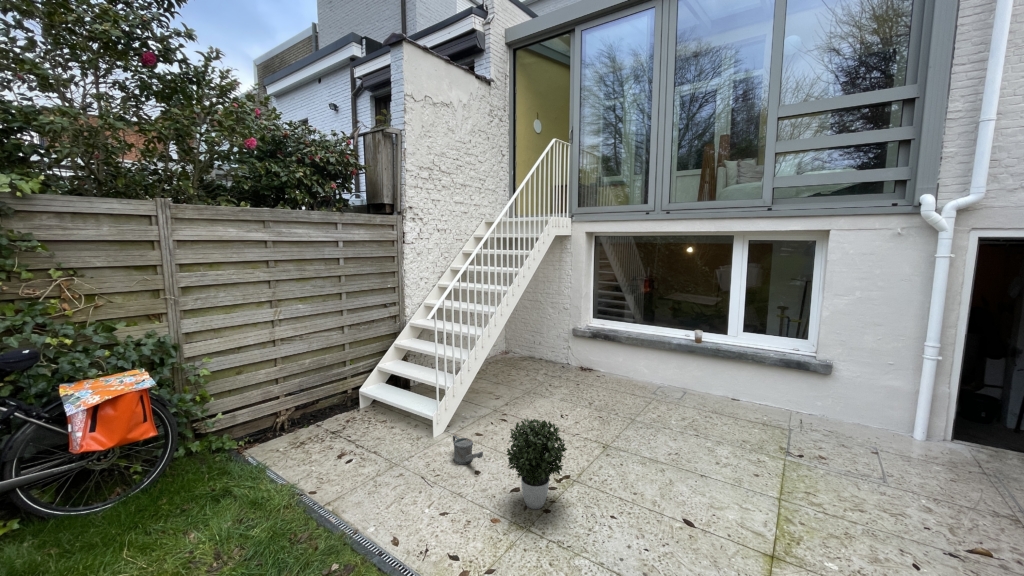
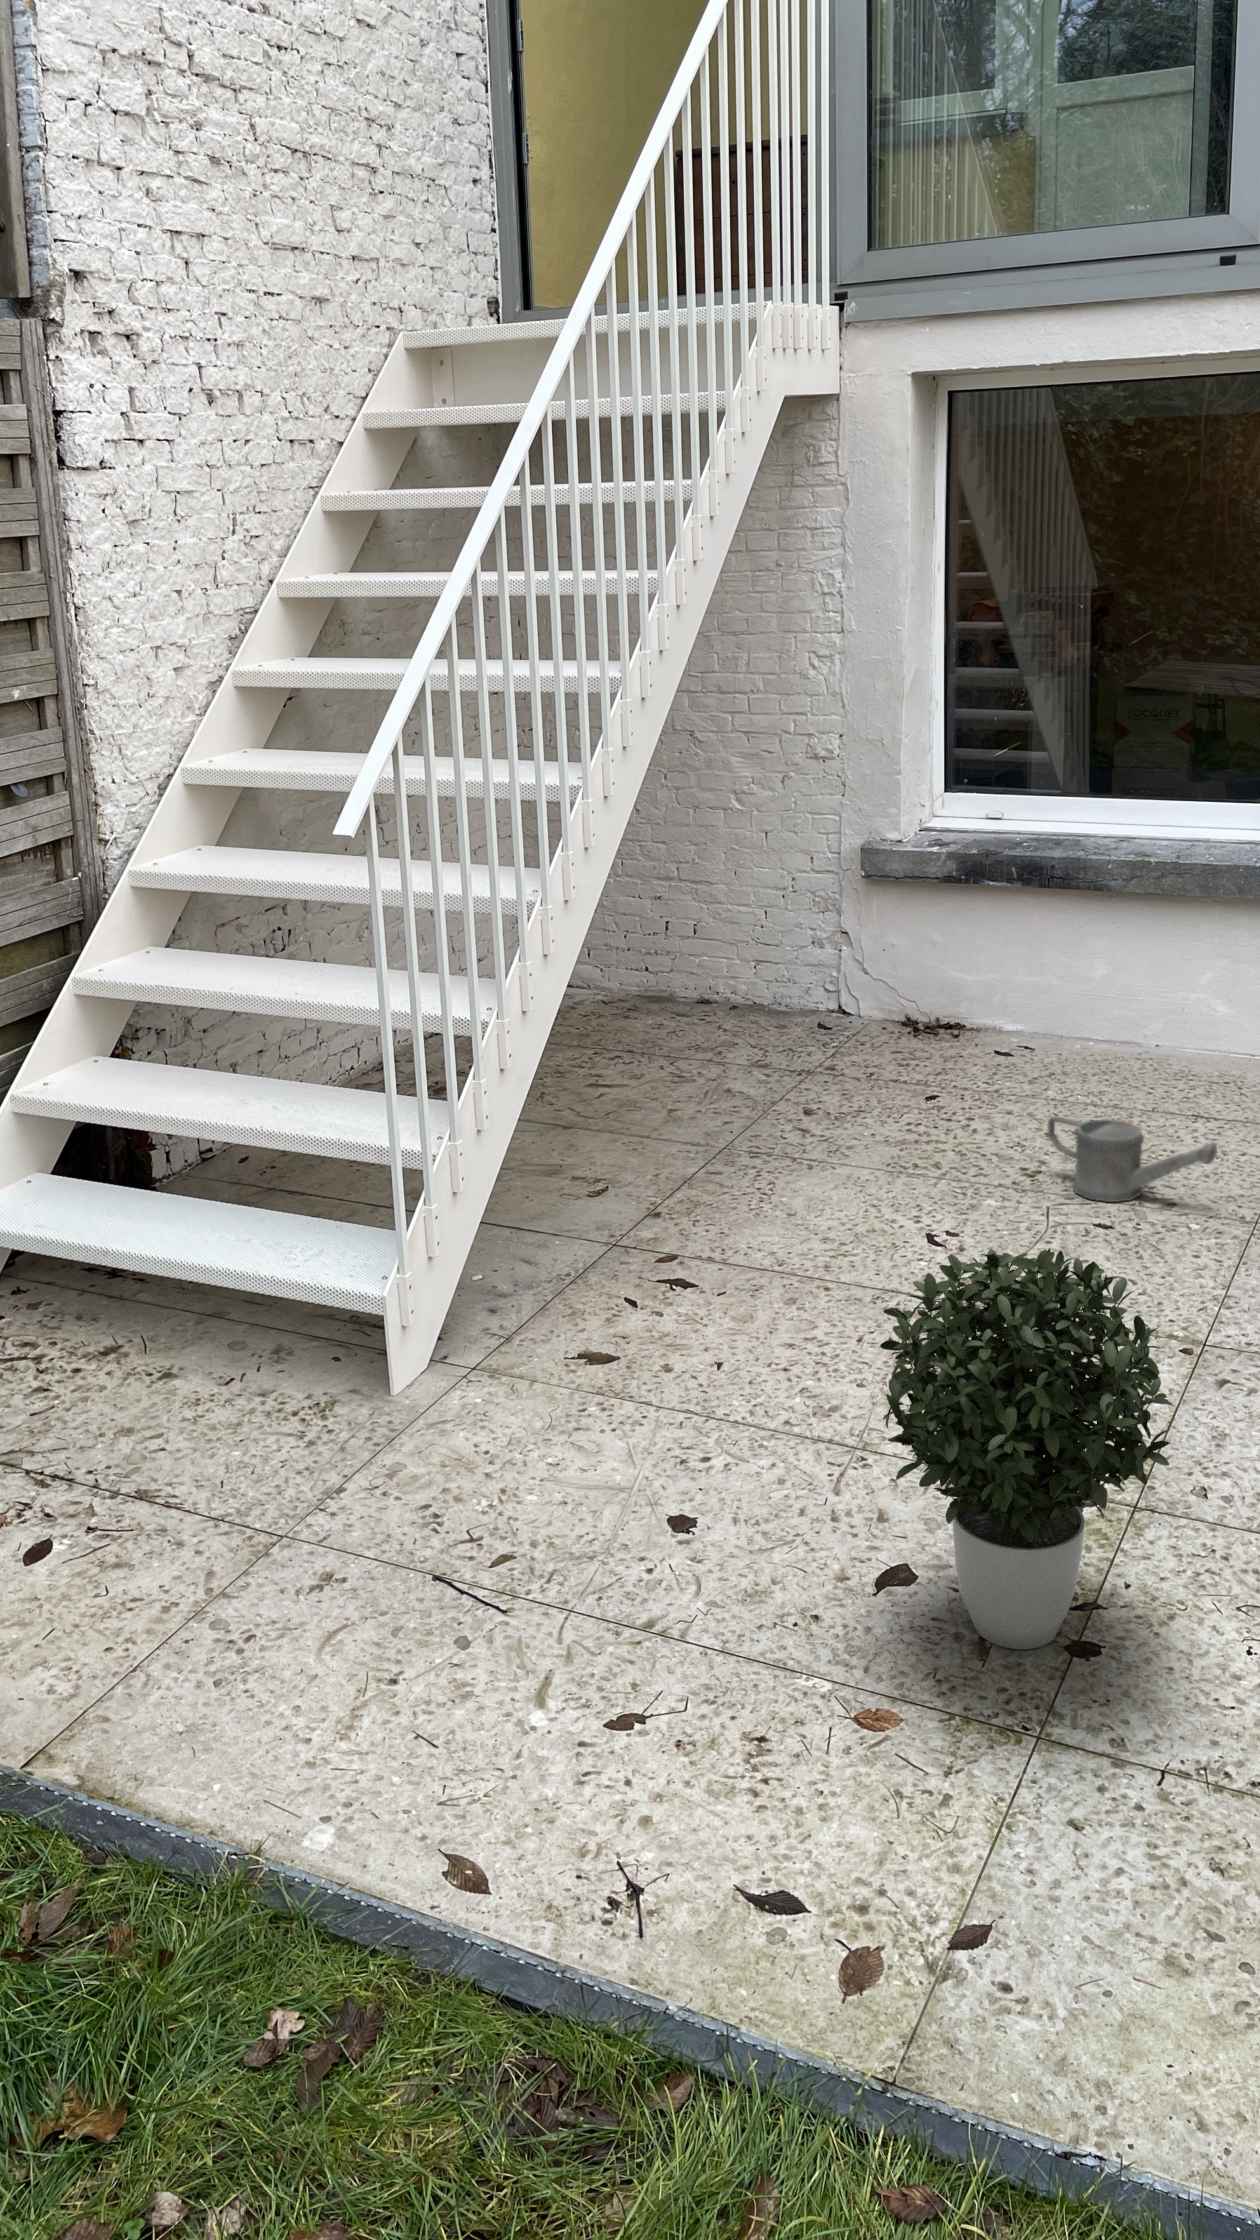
watering can: present [453,435,483,465] -> present [1047,1116,1217,1202]

